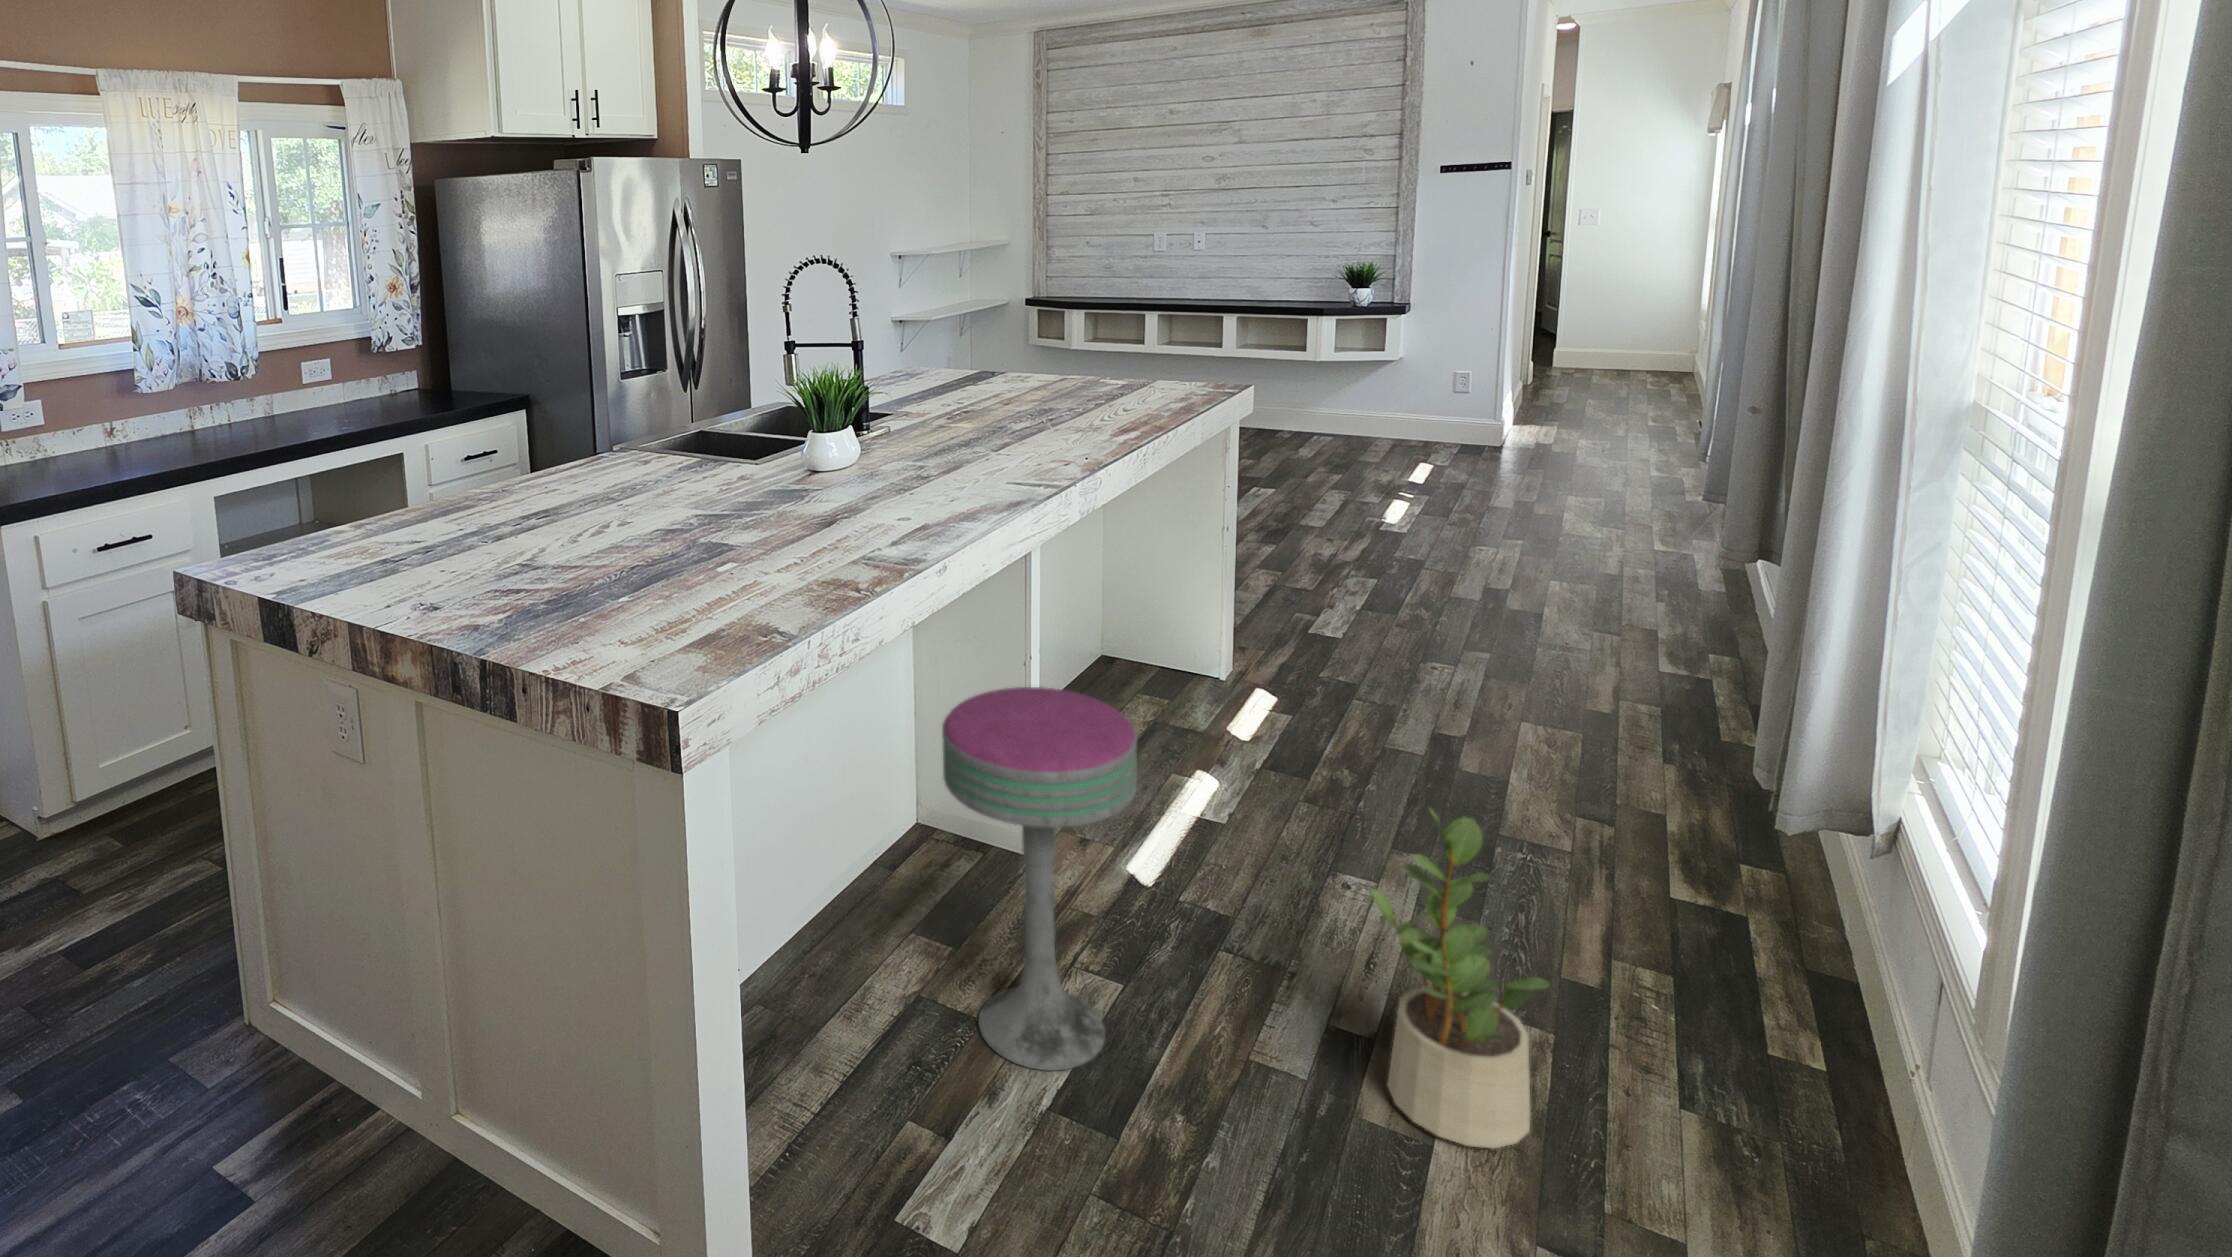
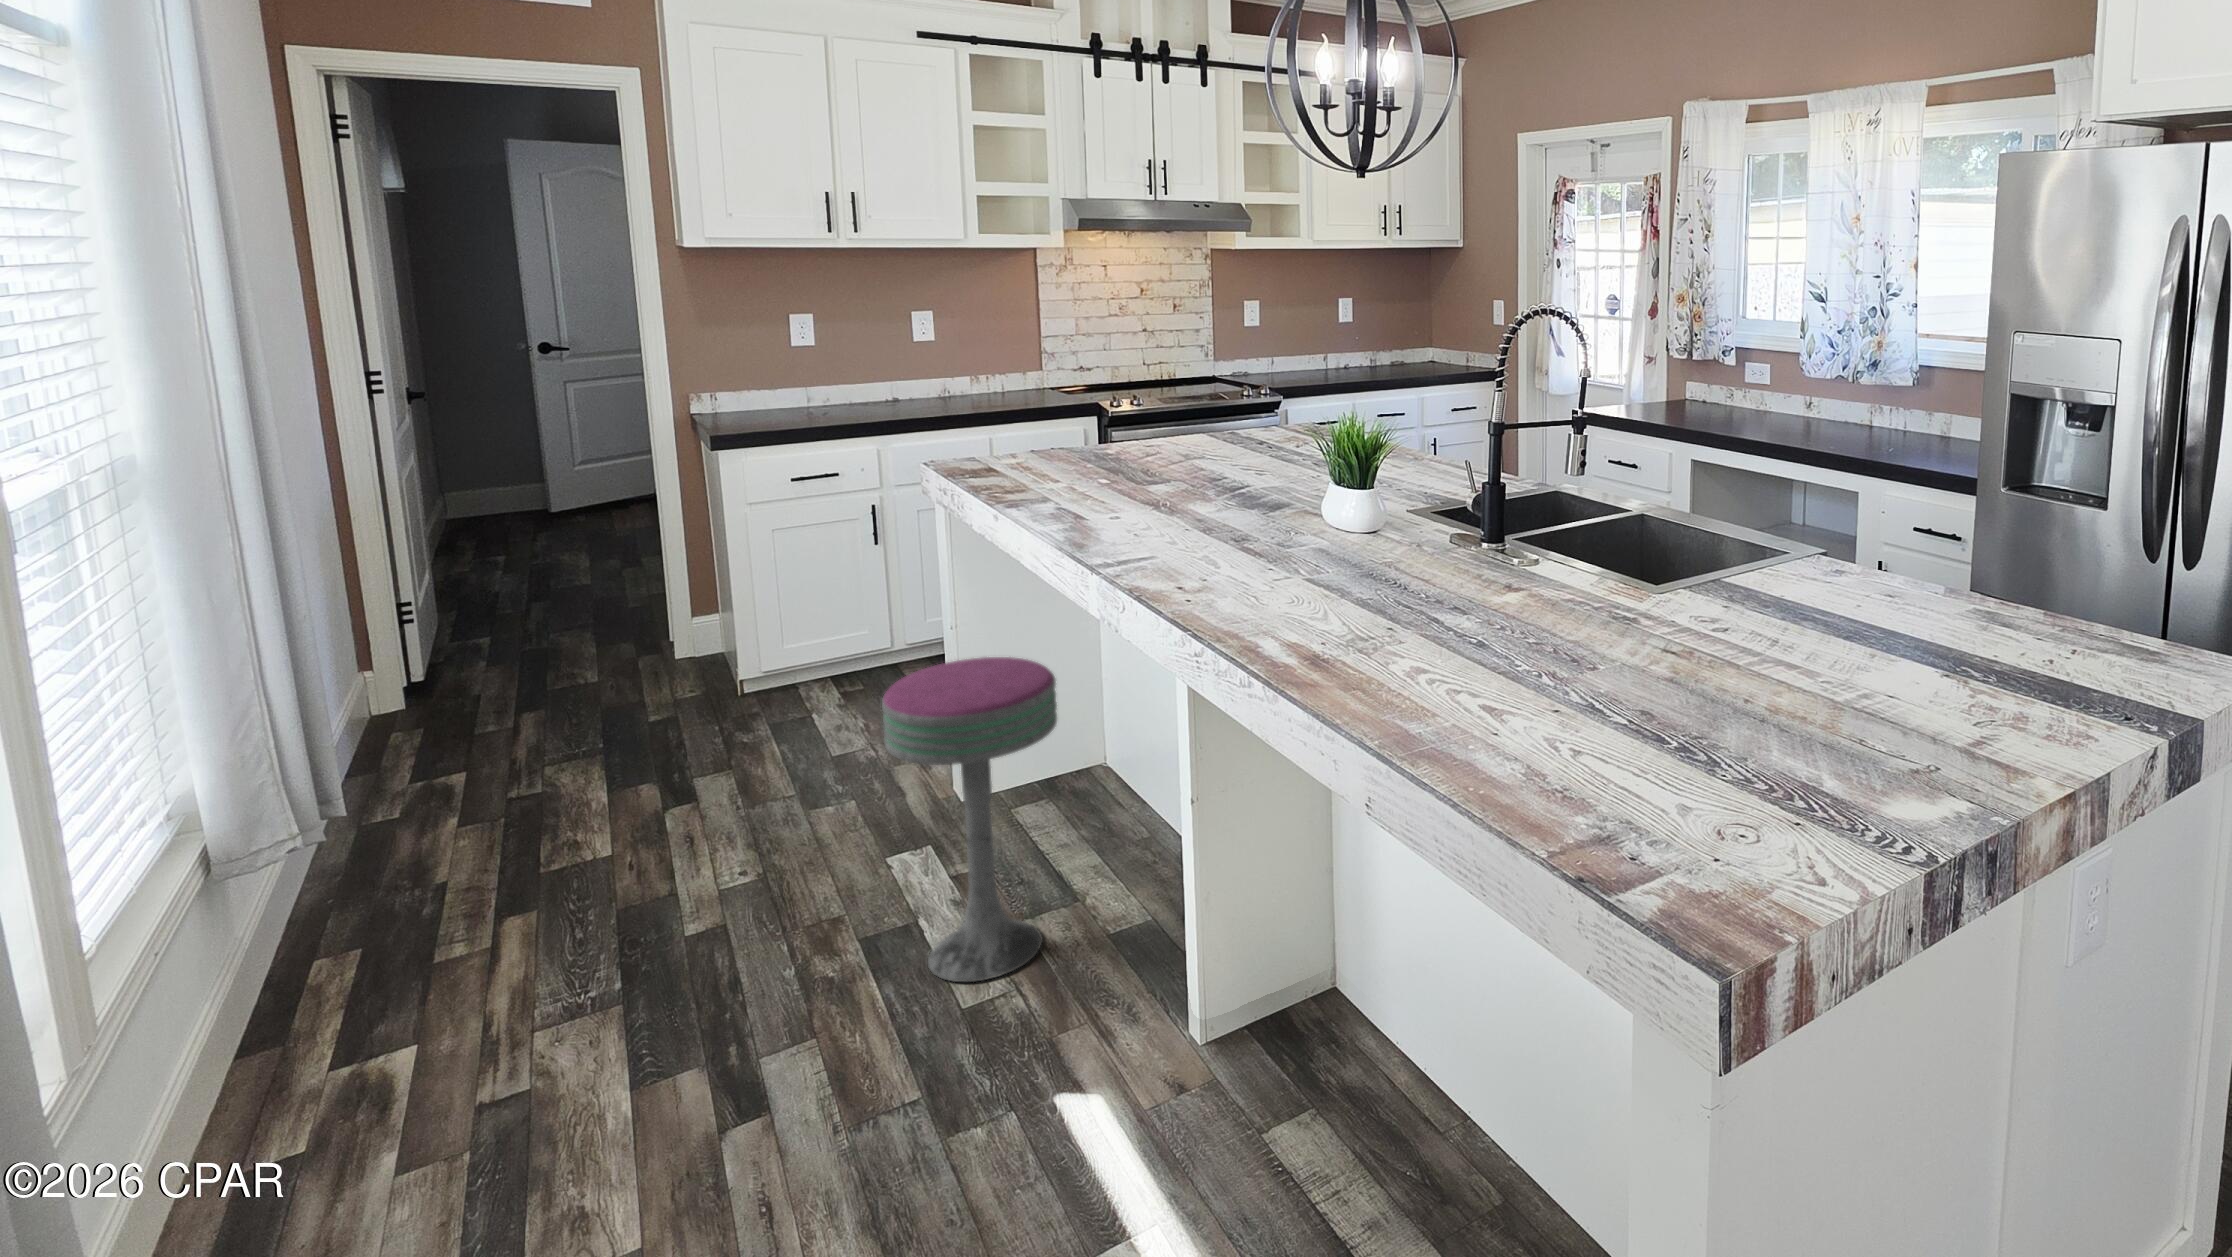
potted plant: present [1371,809,1550,1148] -> none [516,840,702,1169]

